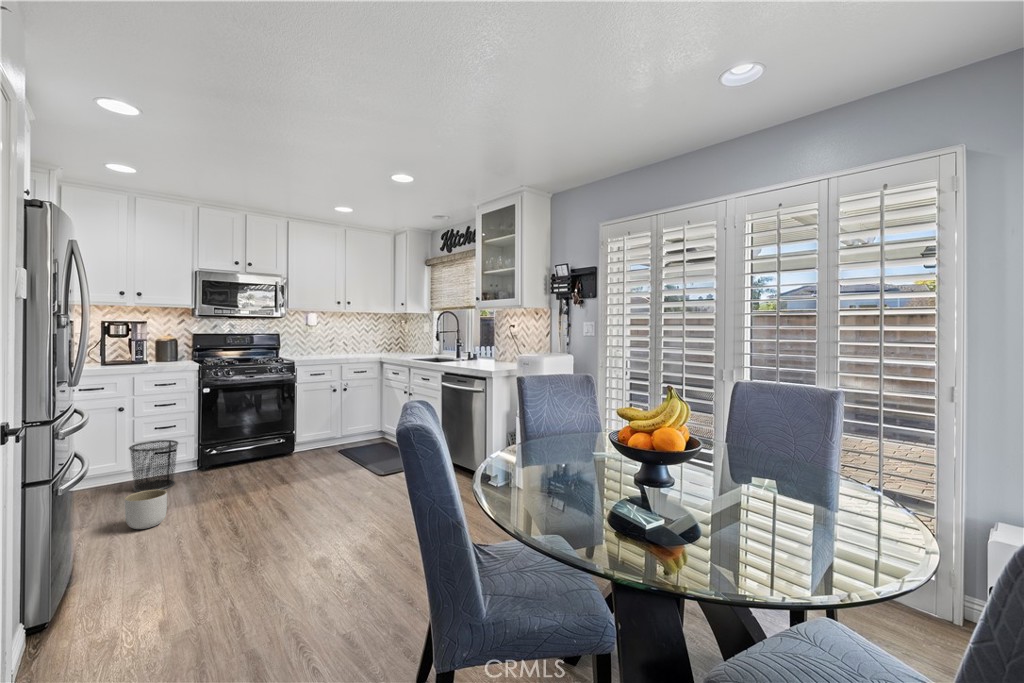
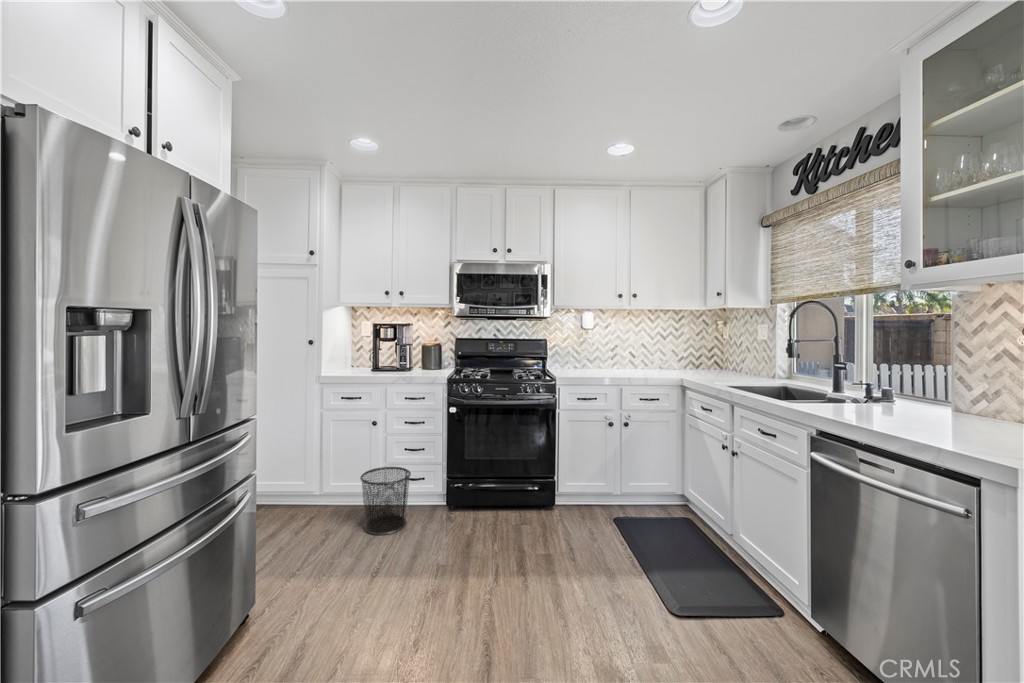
planter: present [125,489,167,529] -> none [284,560,338,627]

